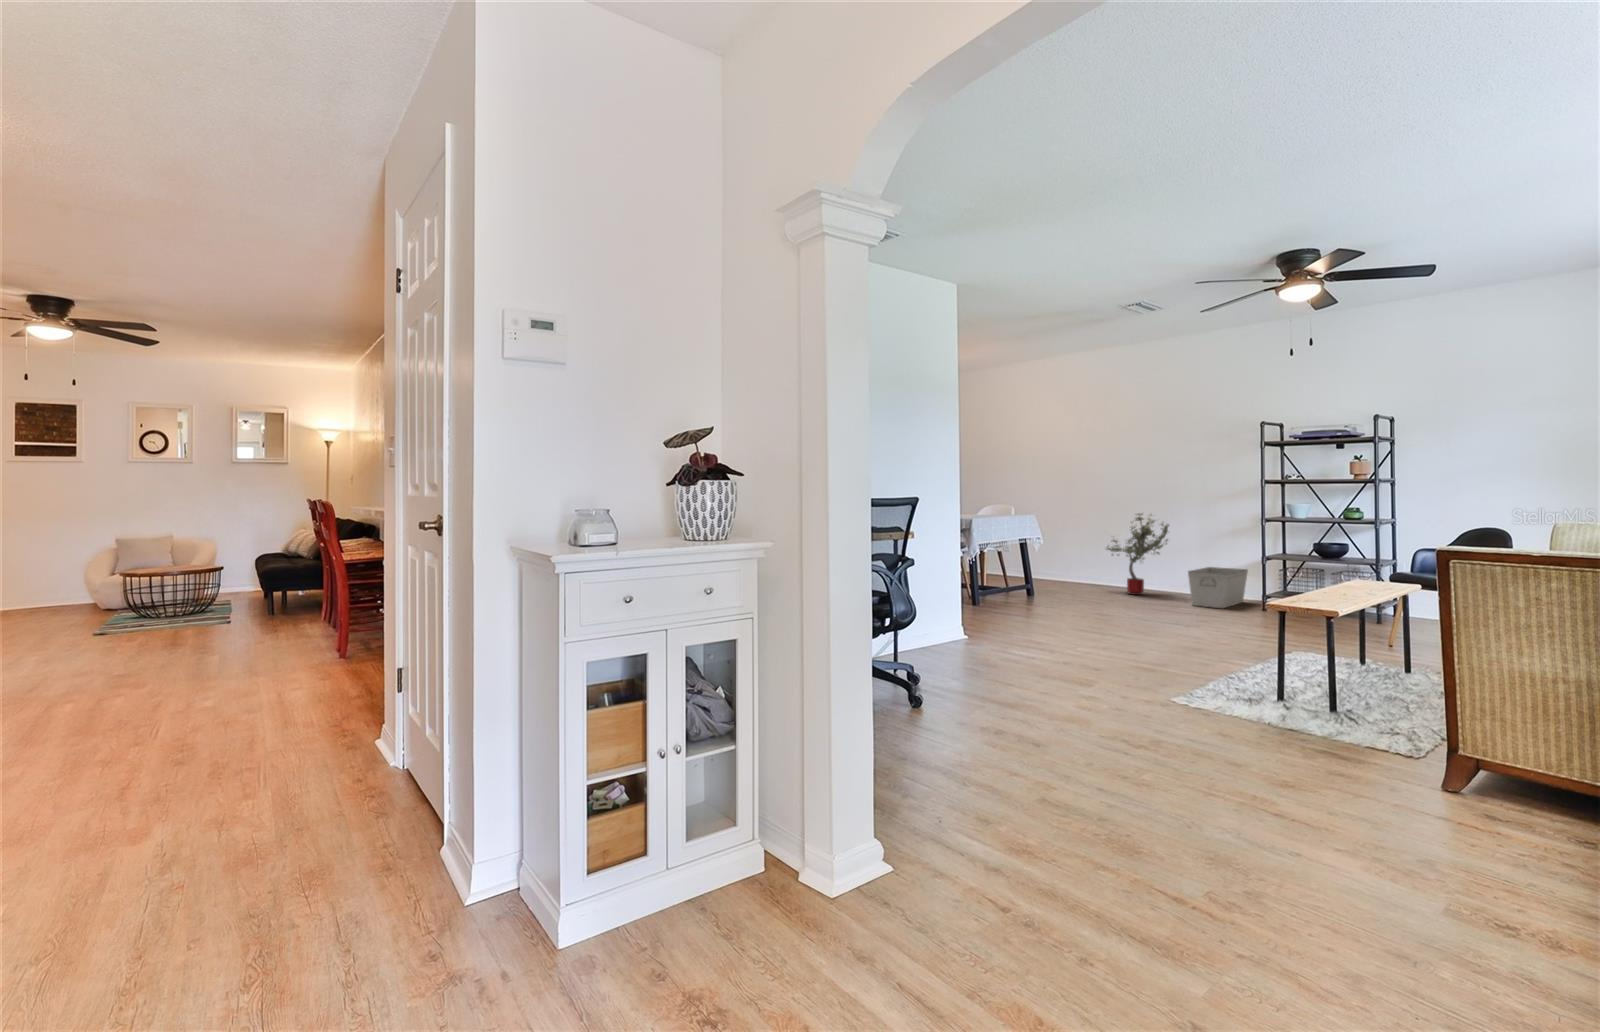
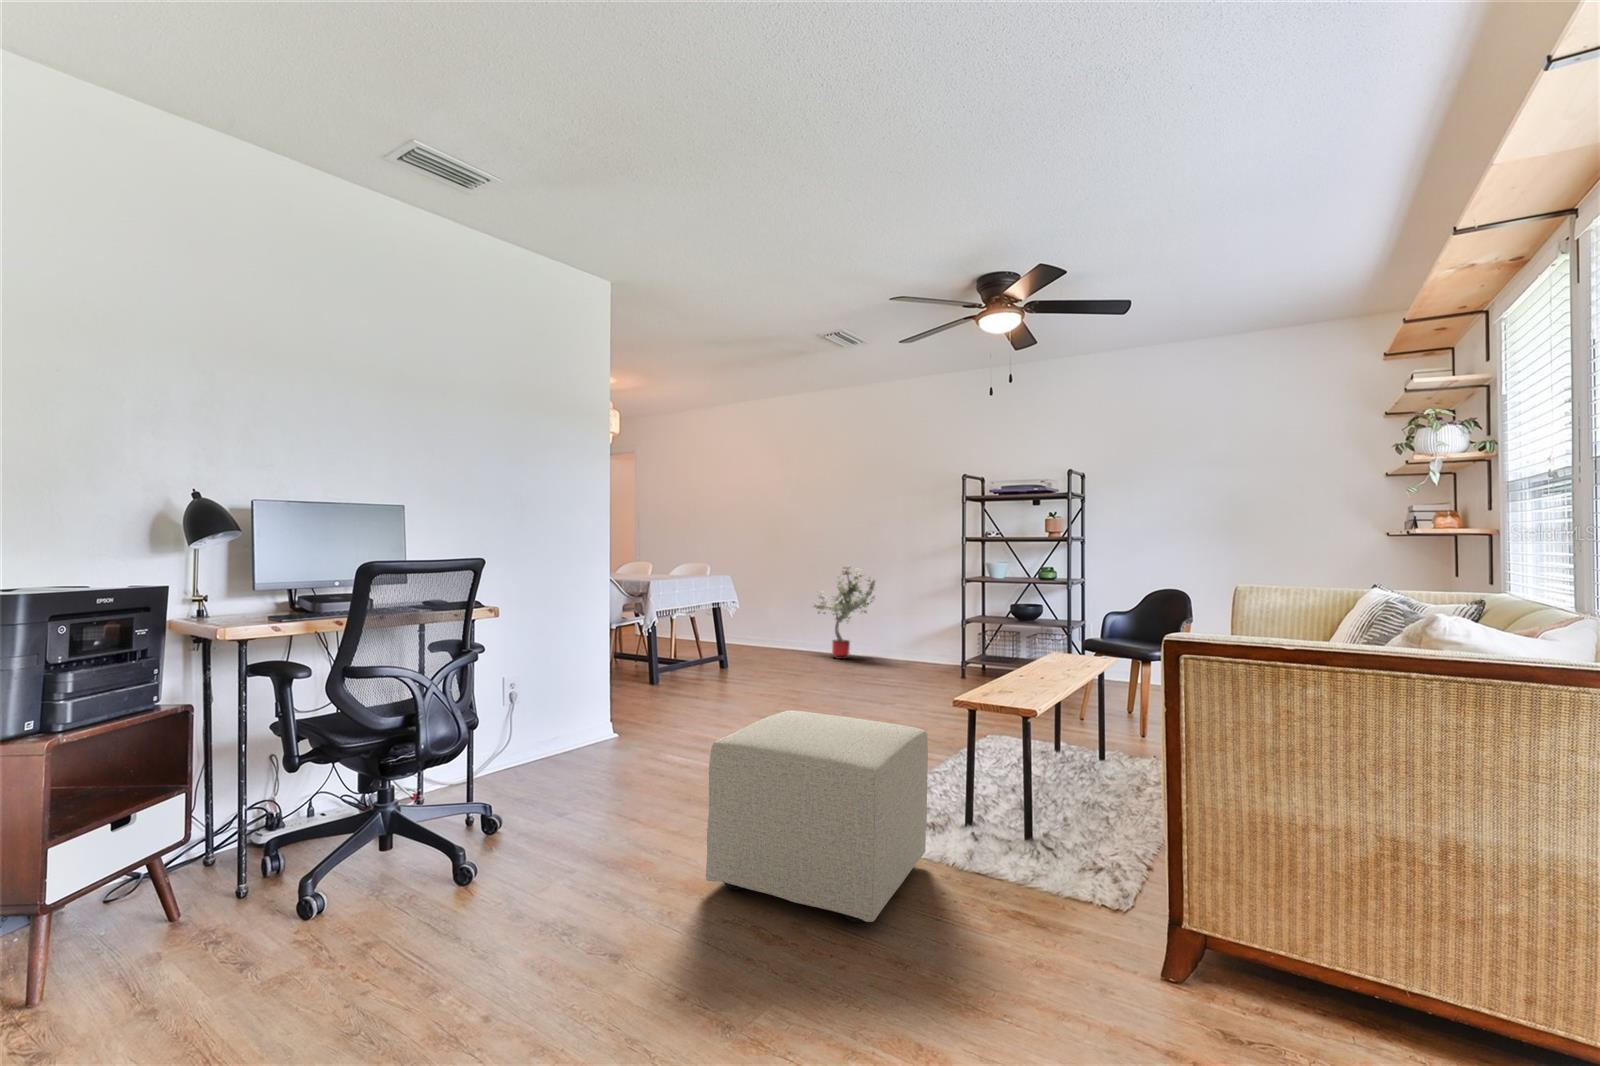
storage bin: present [1188,567,1248,608] -> none [891,628,951,675]
ottoman: none [1086,613,1245,739] -> present [706,710,928,922]

